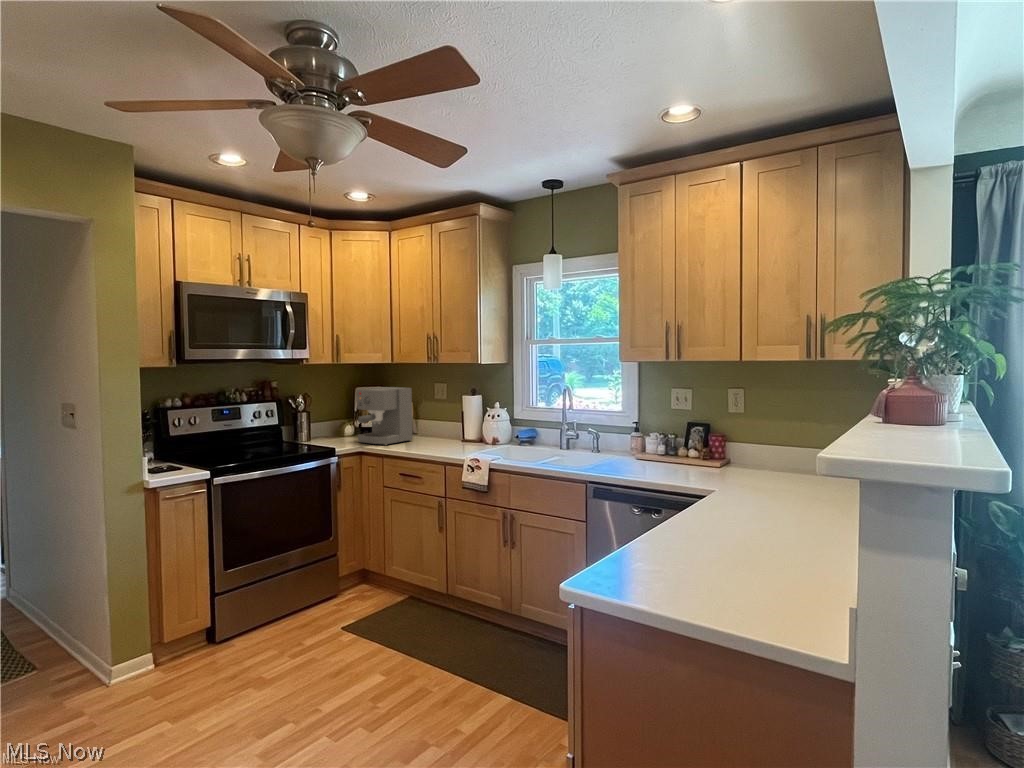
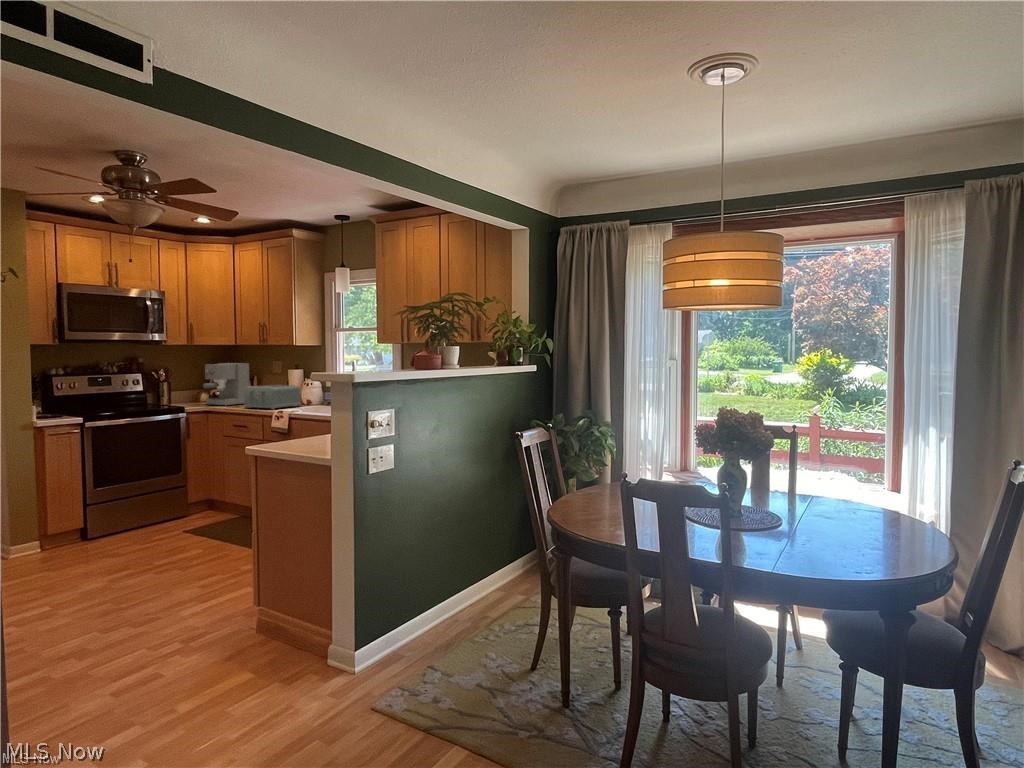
toaster: none [415,417,488,455] -> present [244,385,301,410]

